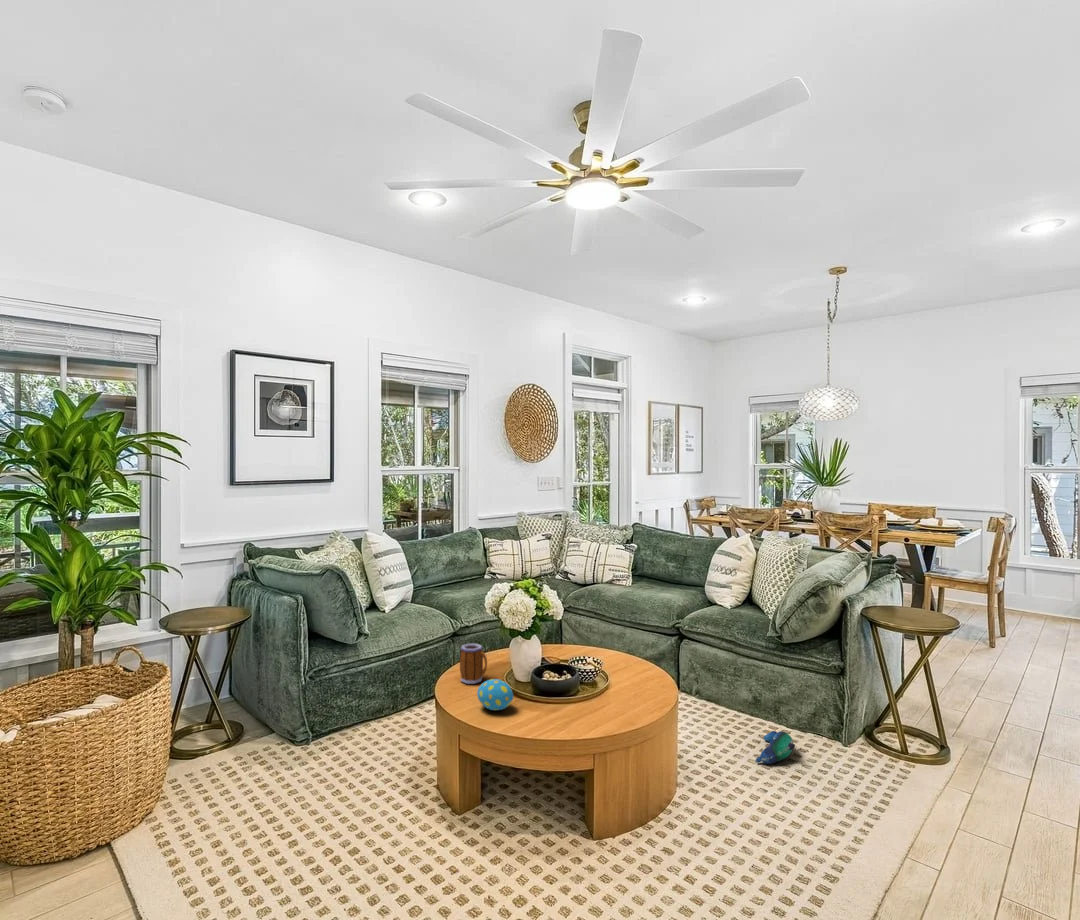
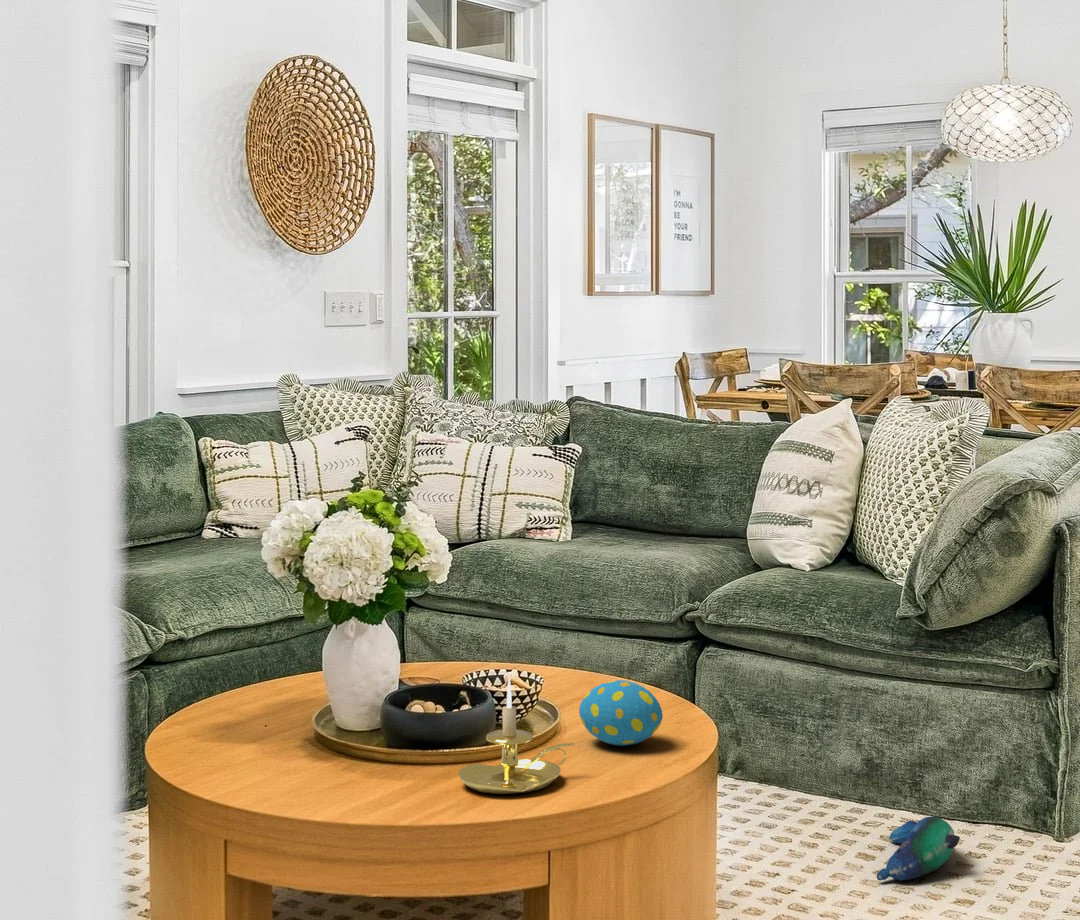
mug: present [460,644,487,684] -> none [204,649,272,740]
candle holder: none [558,672,610,724] -> present [458,680,574,794]
decorative egg: present [477,679,513,711] -> present [579,680,663,746]

